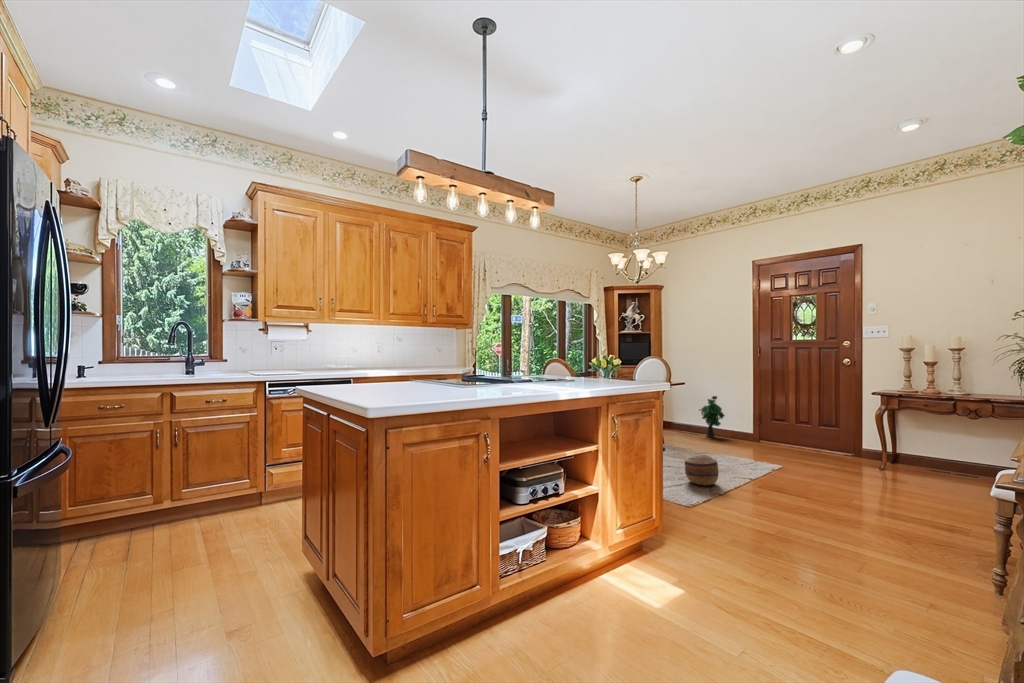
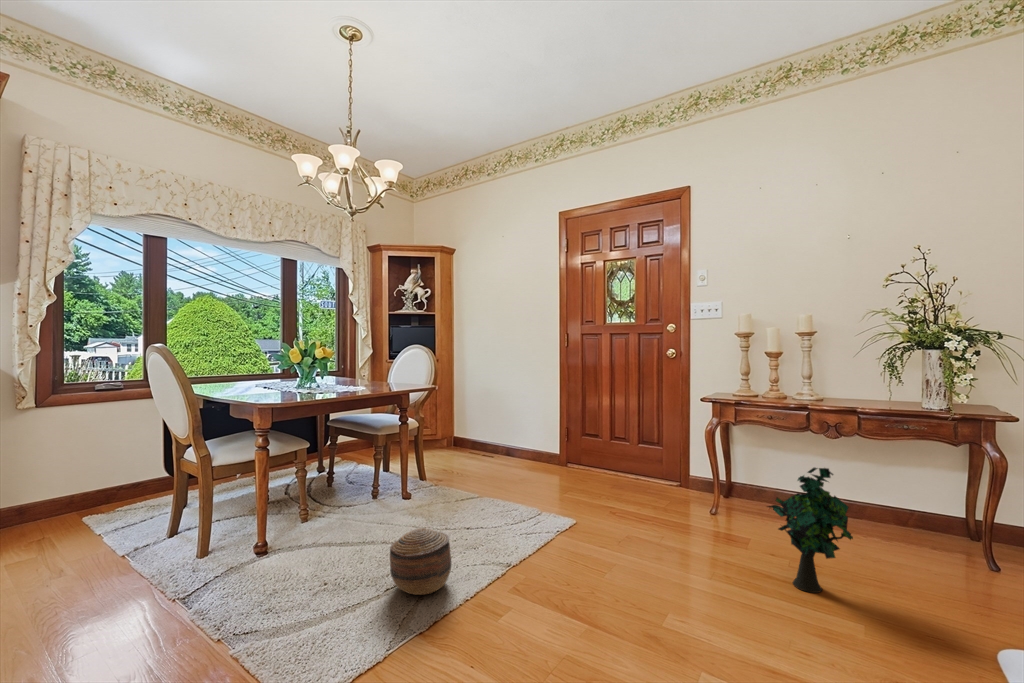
decorative plant: present [700,396,725,438] -> present [767,468,853,593]

